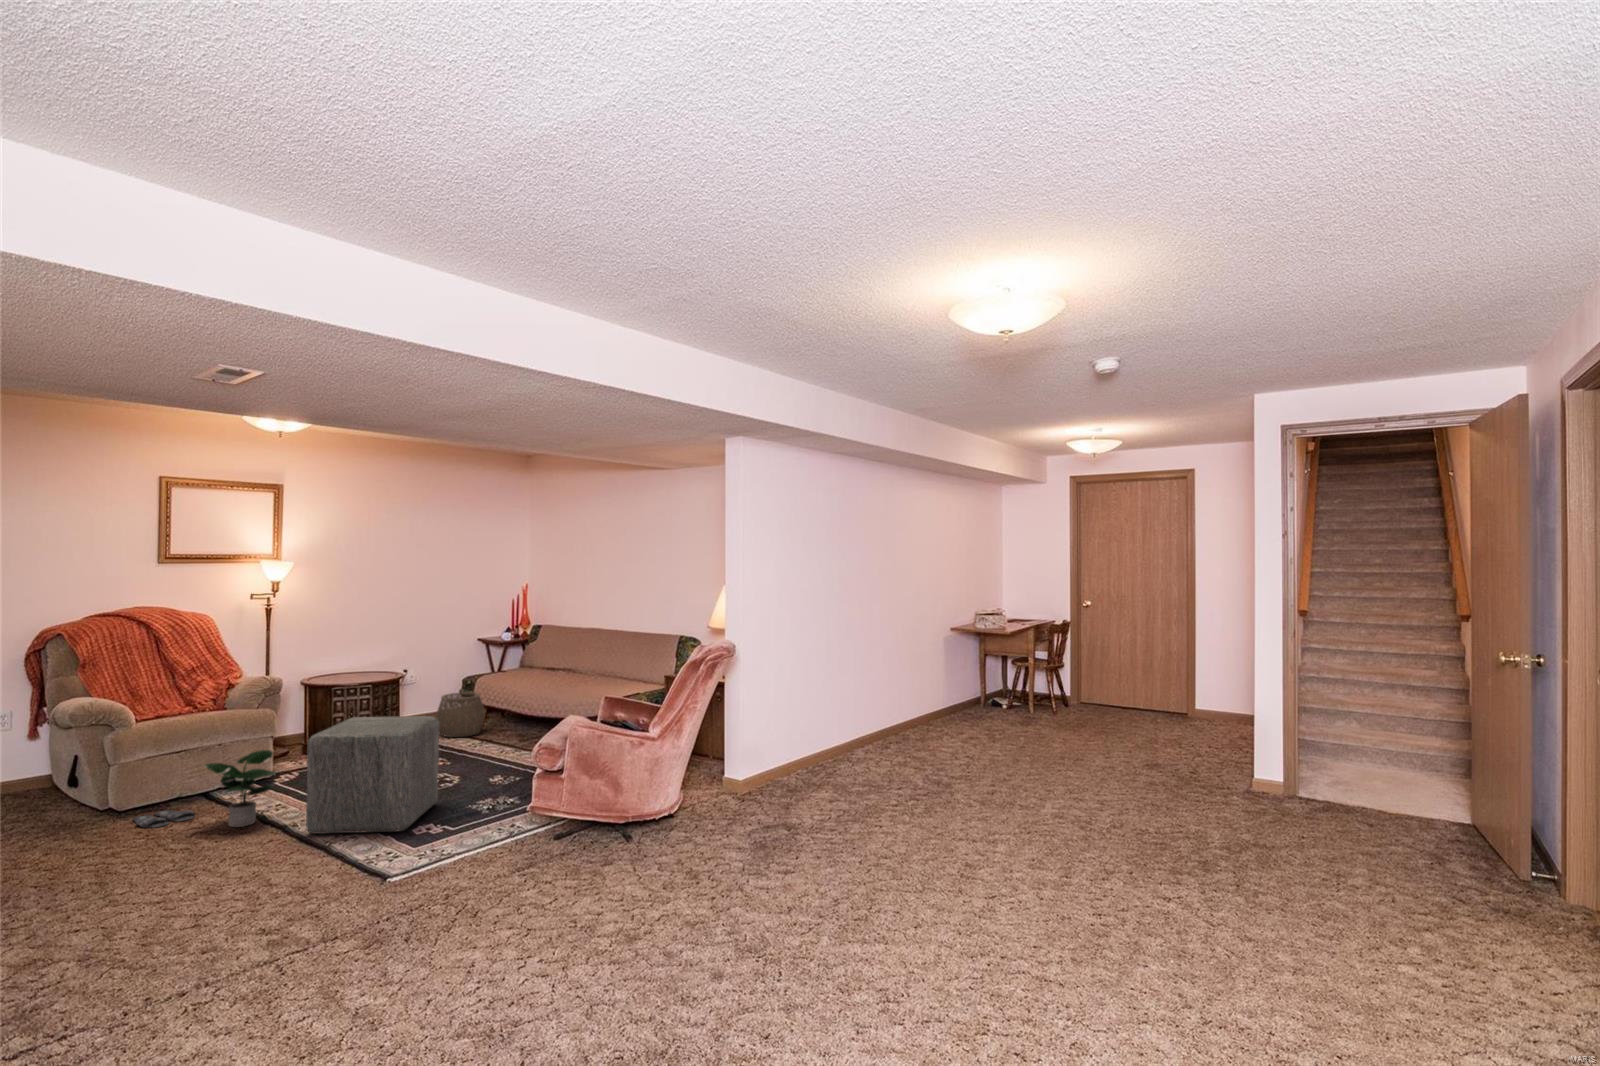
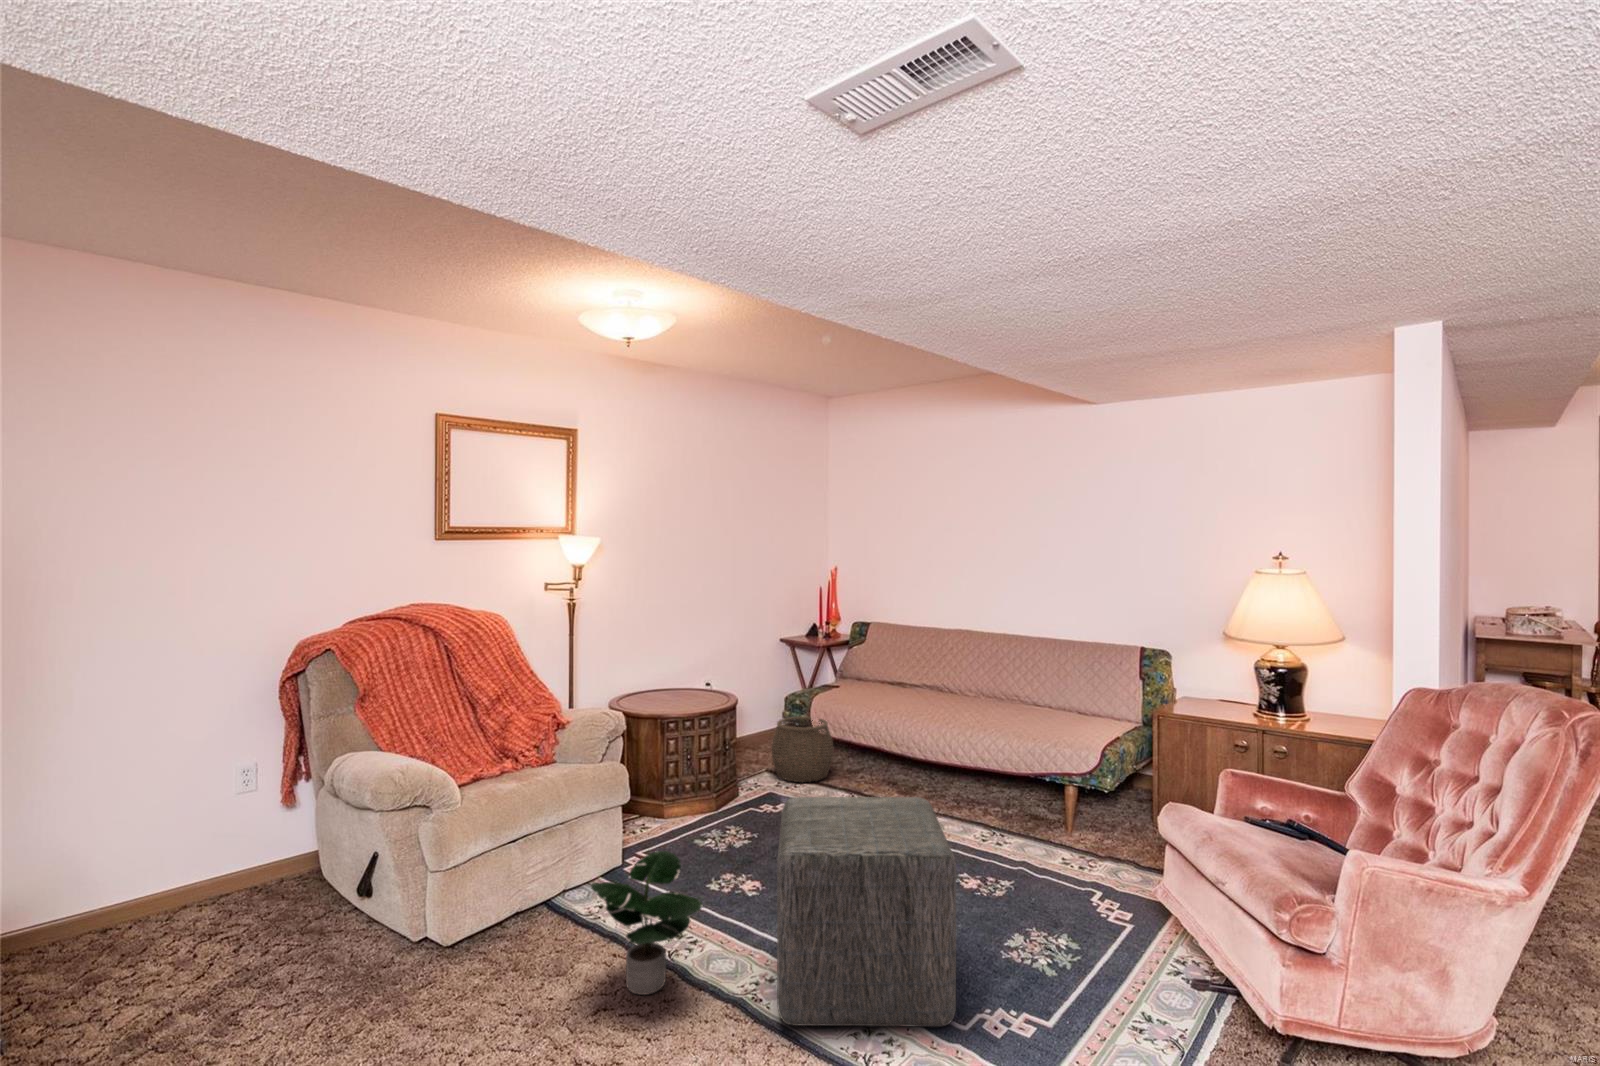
slippers: present [133,810,195,828] -> none [463,939,557,988]

